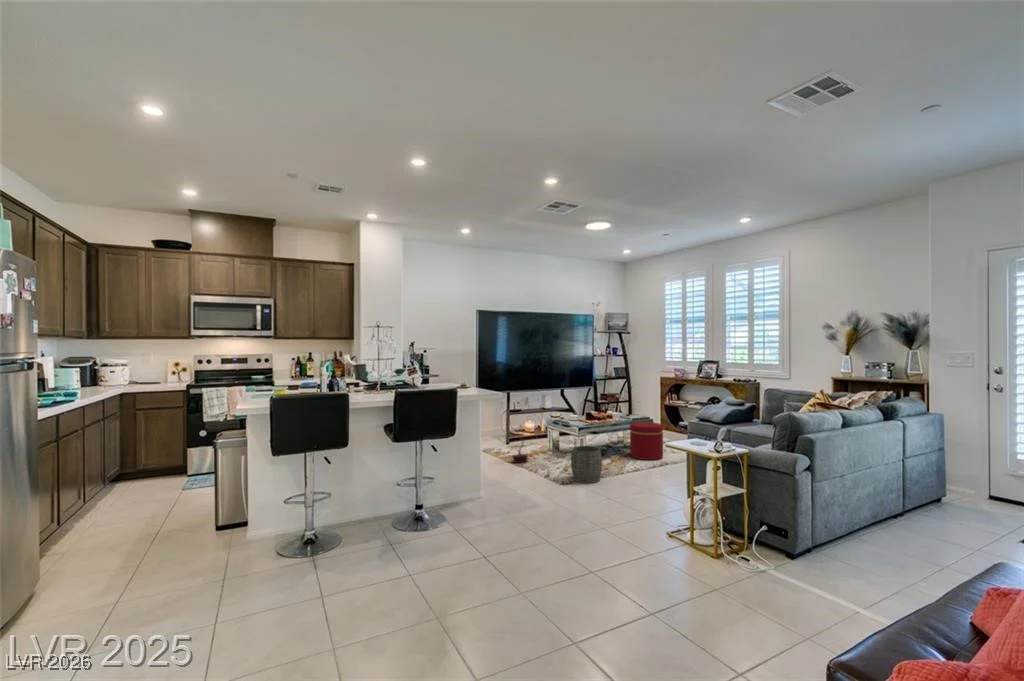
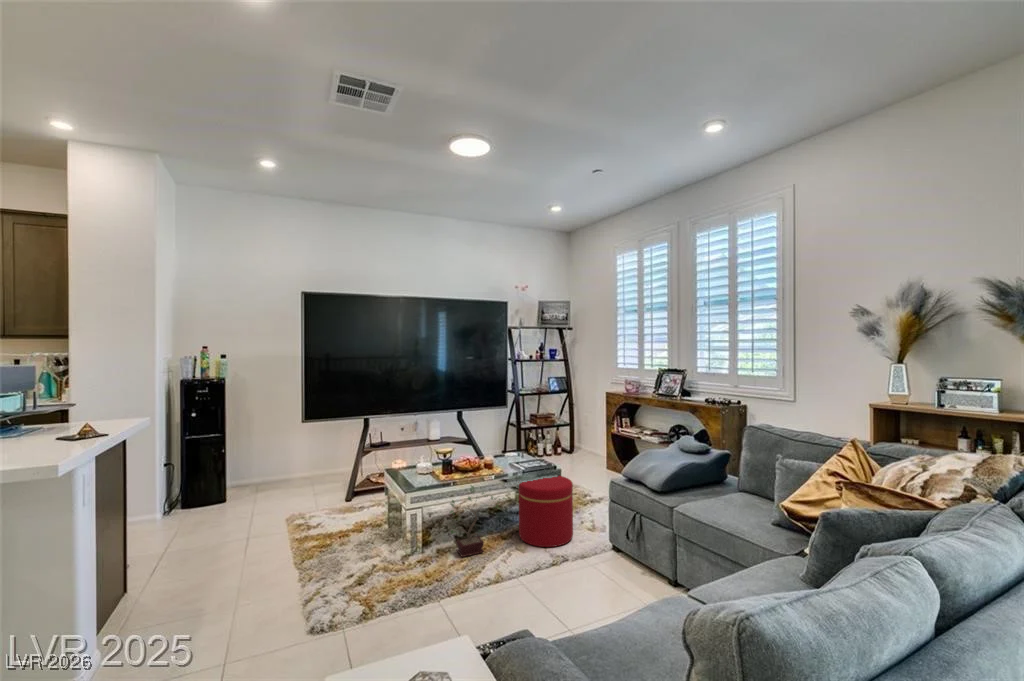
potted plant: present [512,425,528,463] -> present [450,486,506,557]
woven basket: present [571,446,602,483] -> none [353,539,415,626]

